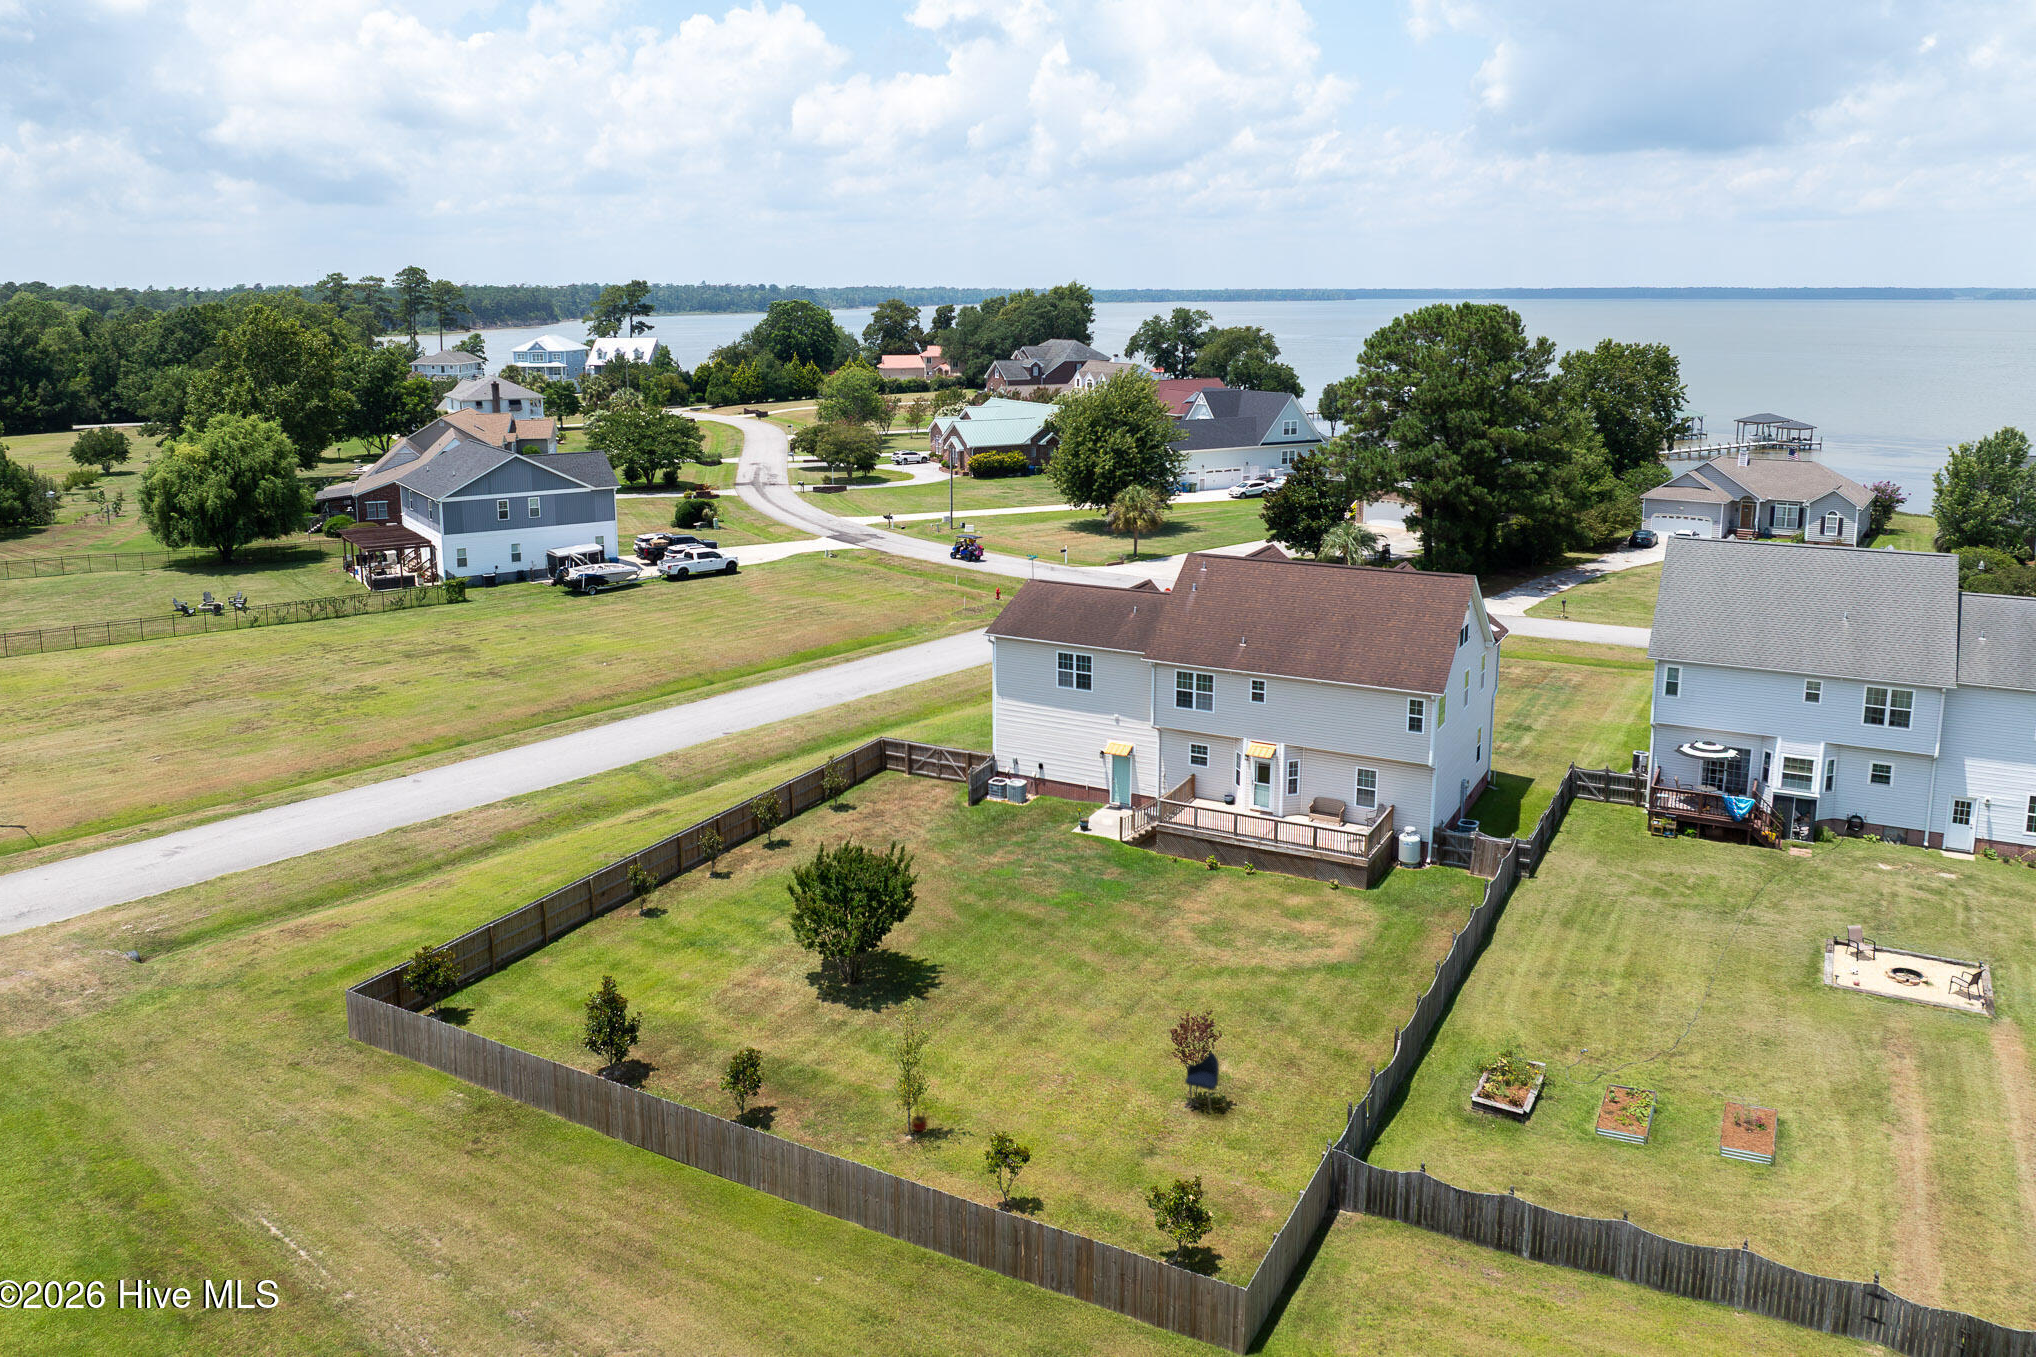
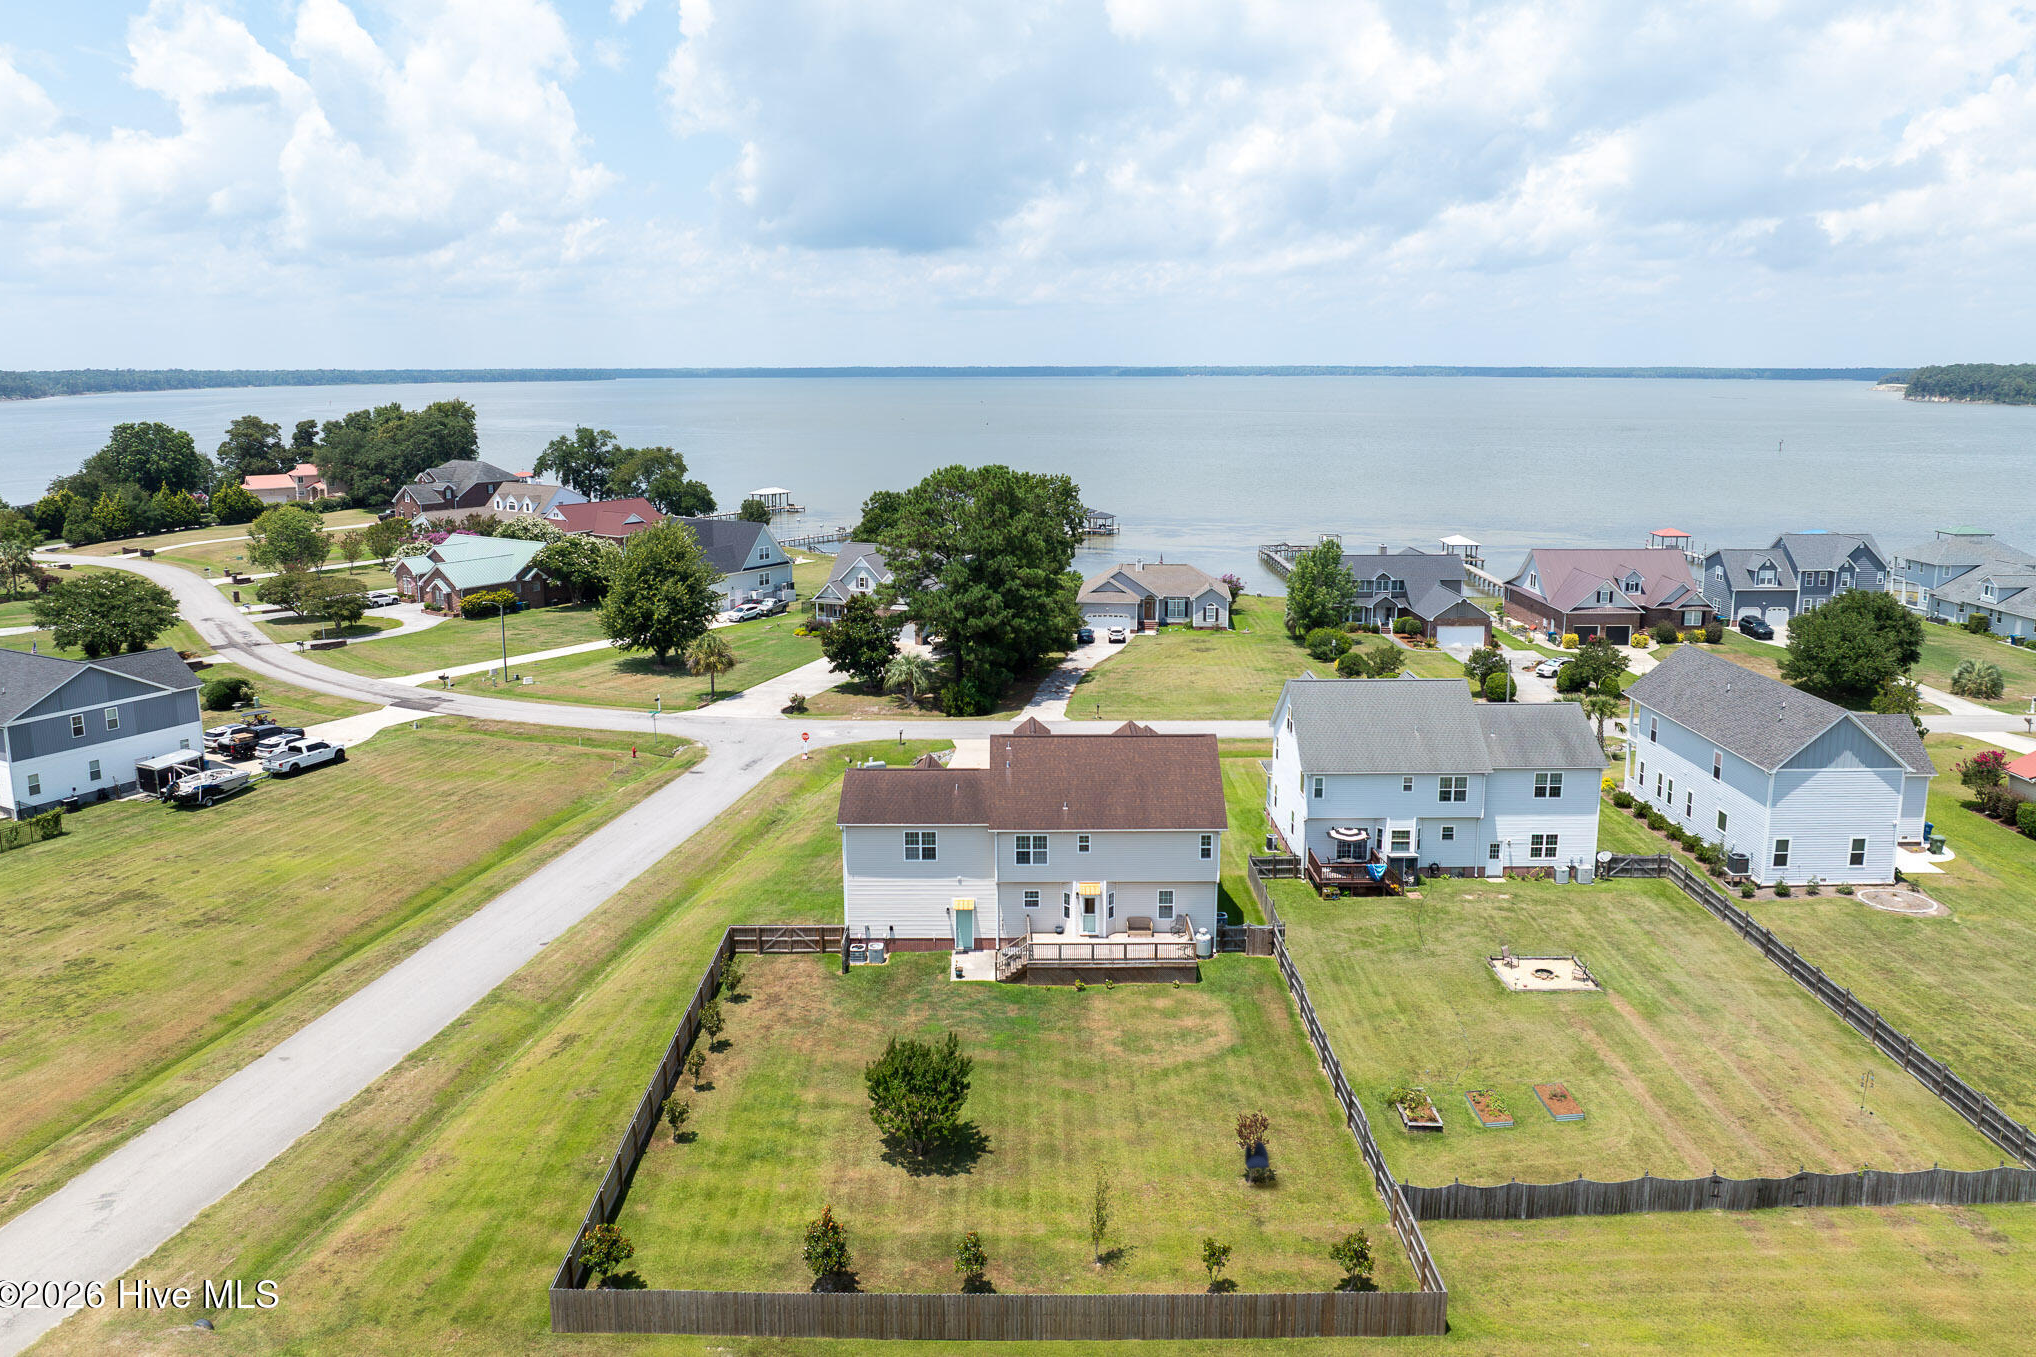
decorative plant: present [912,1097,930,1131] -> none [1085,1233,1111,1268]

